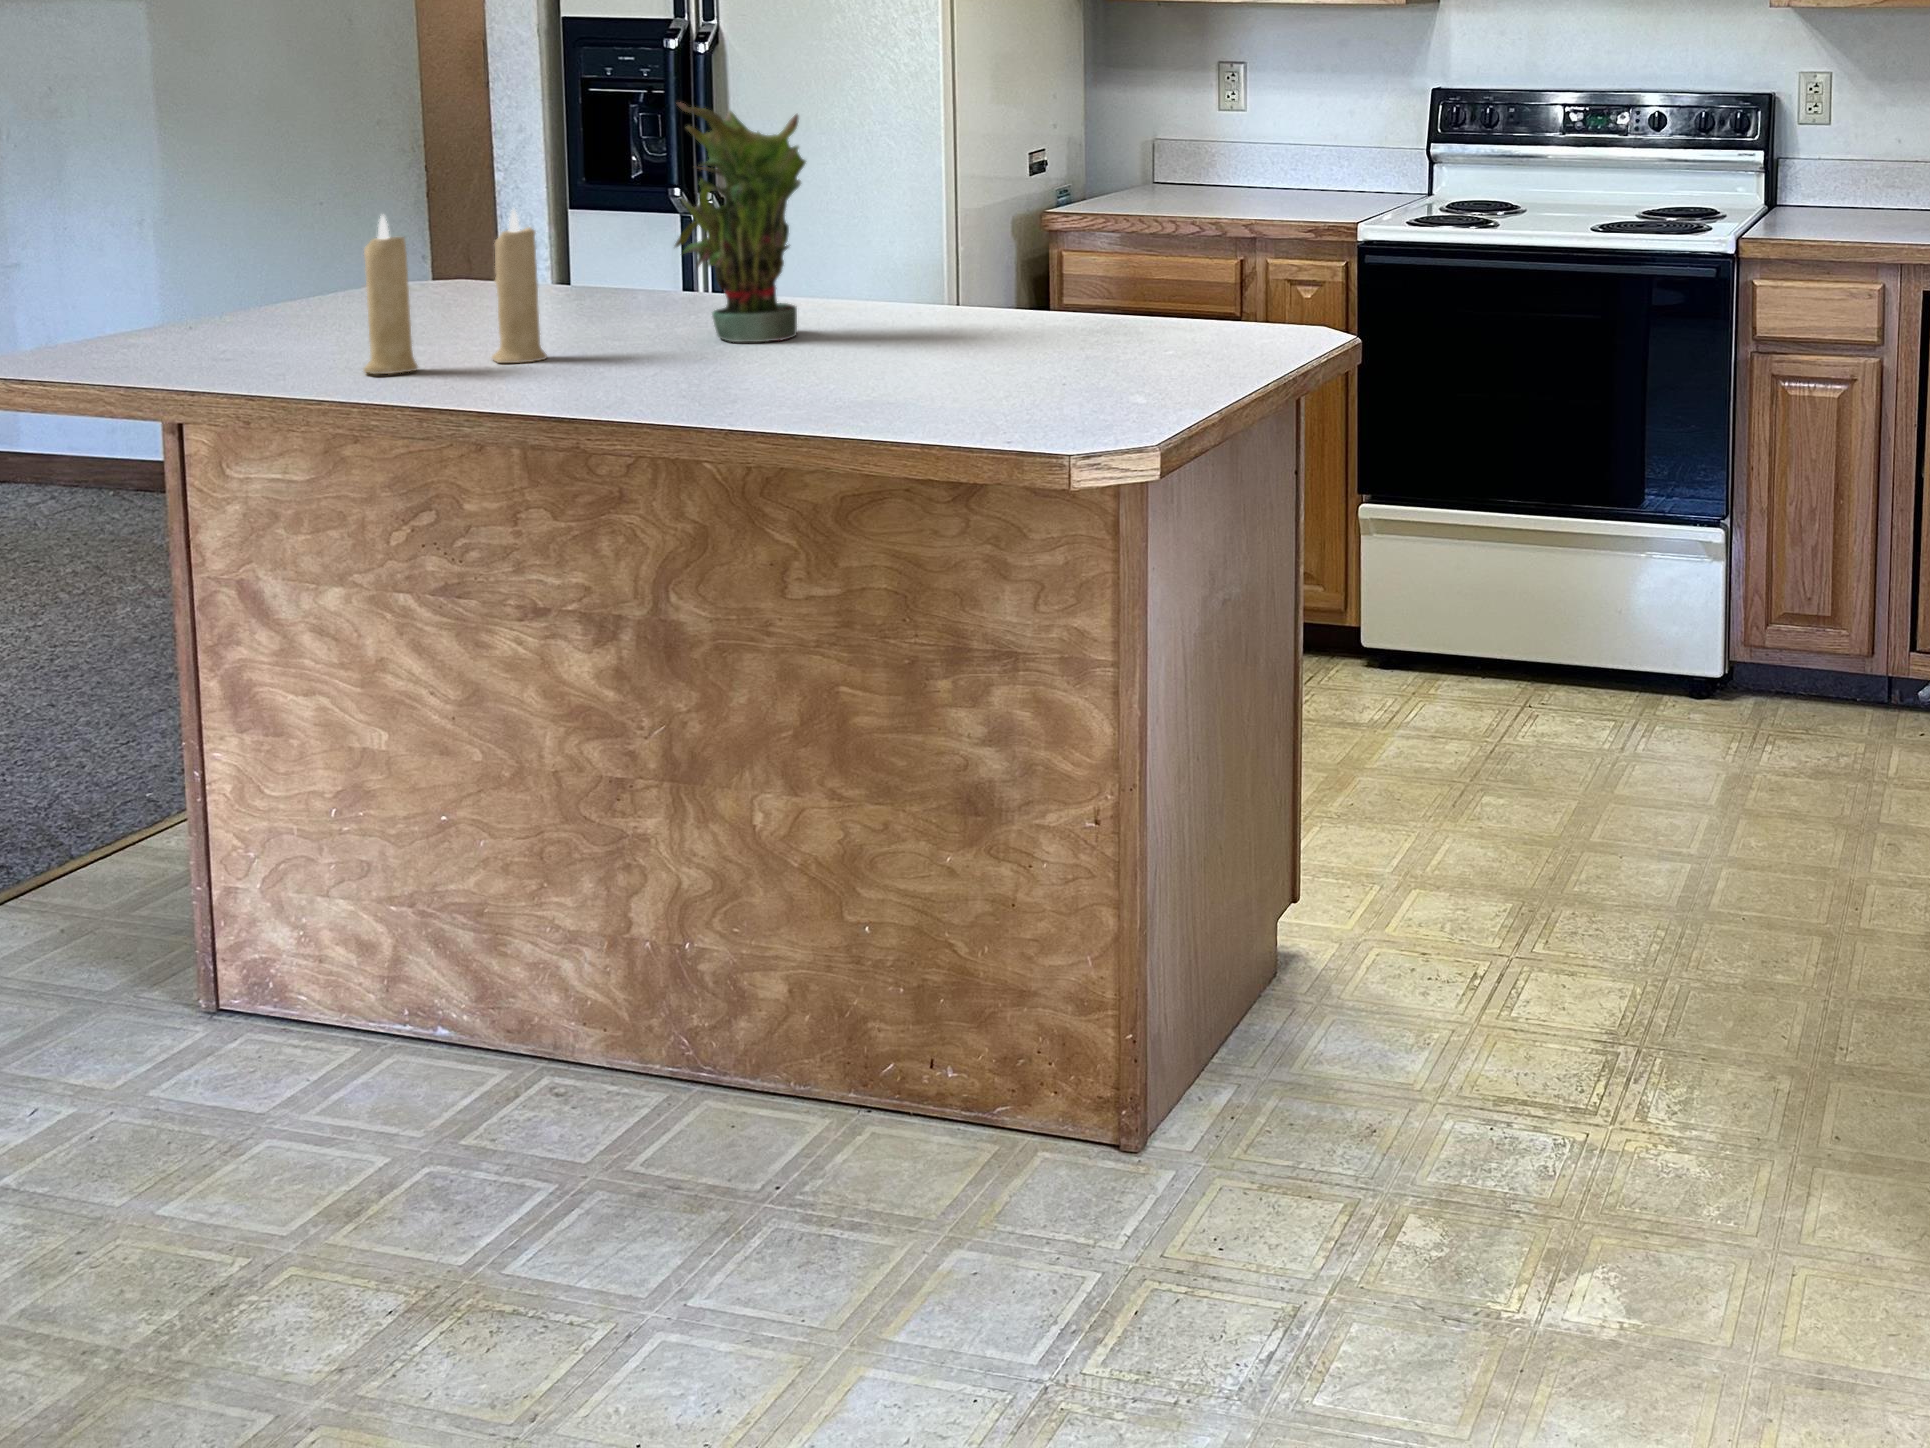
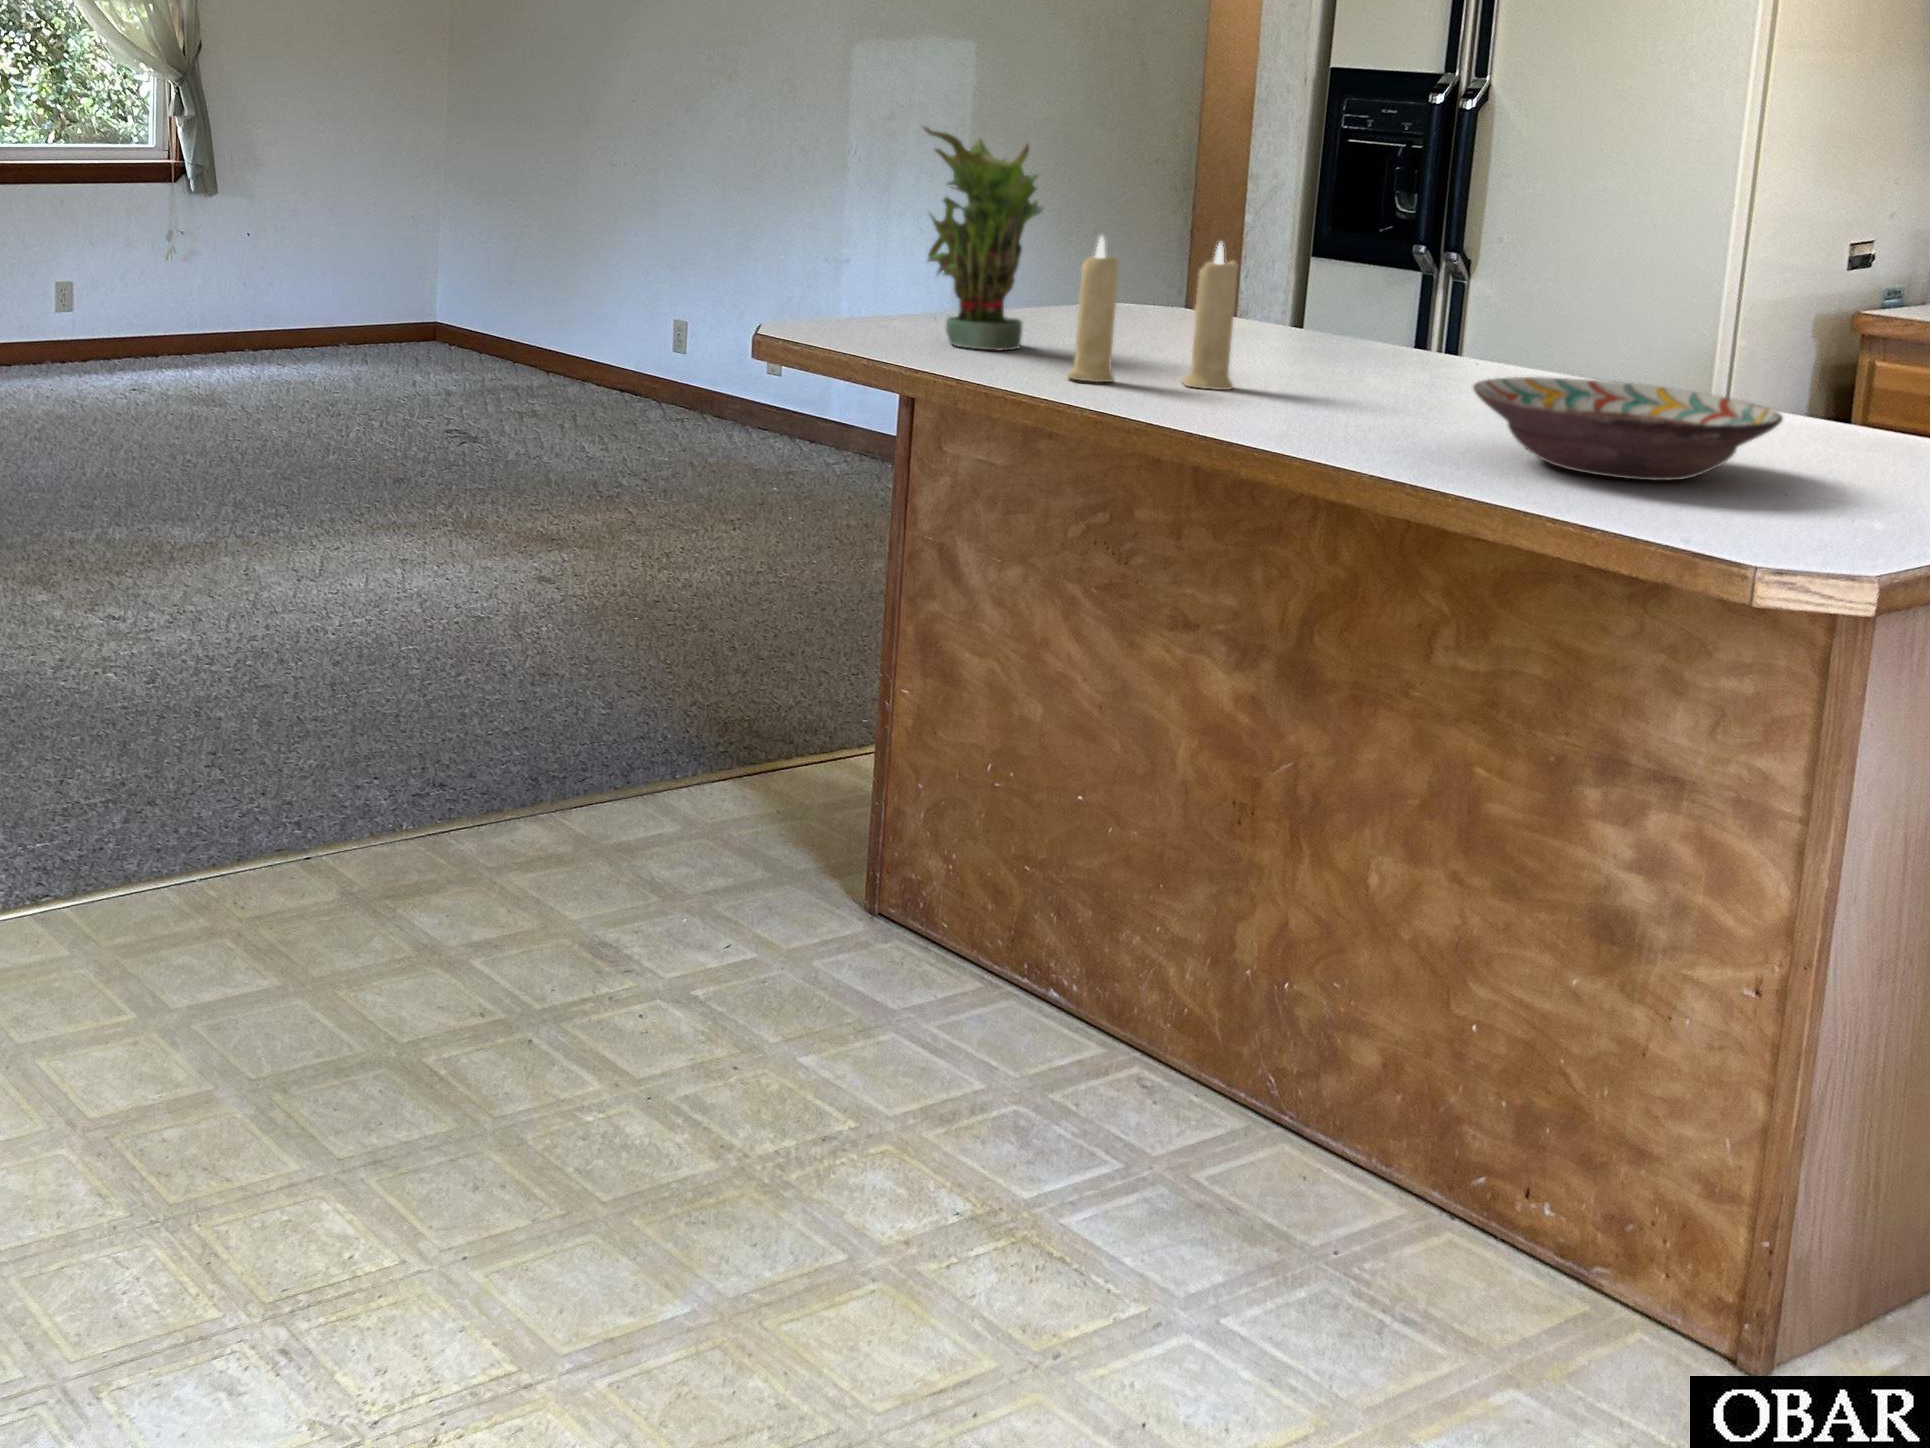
potted plant: present [675,103,806,342] -> present [923,127,1043,350]
decorative bowl: none [792,303,1051,393] -> present [1473,377,1783,481]

